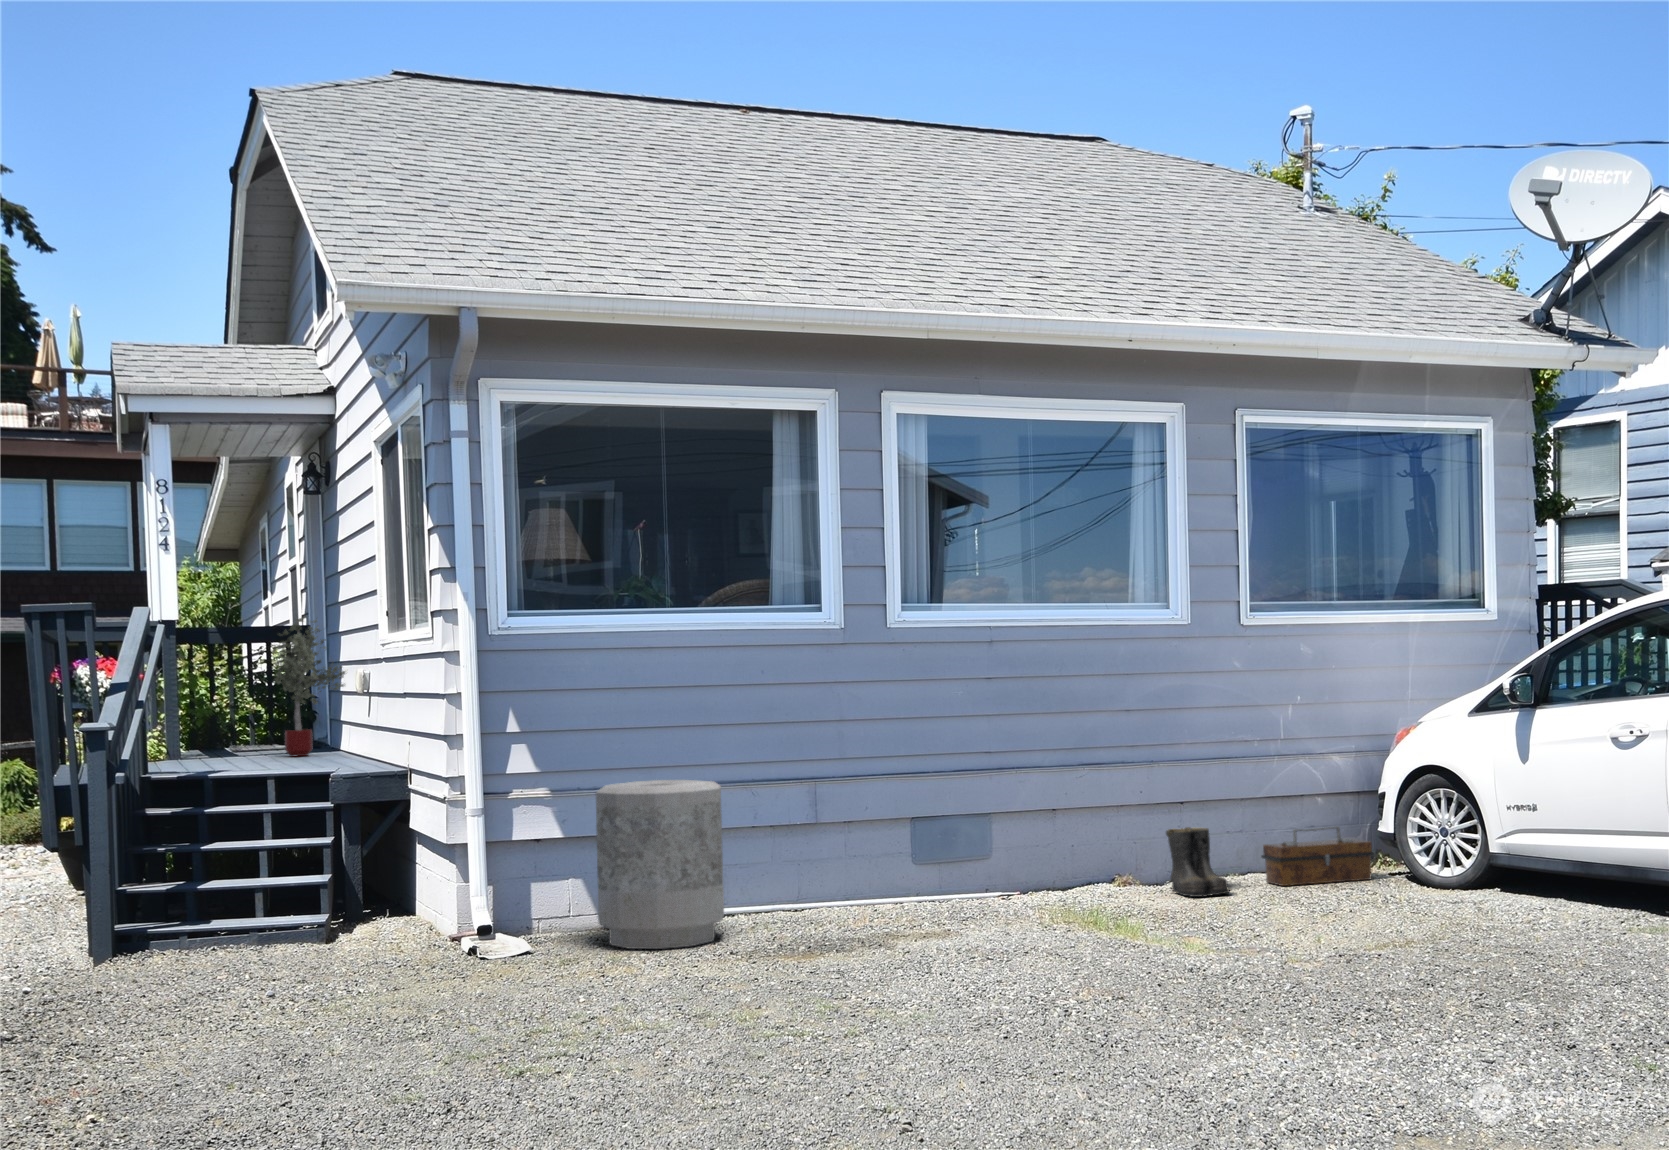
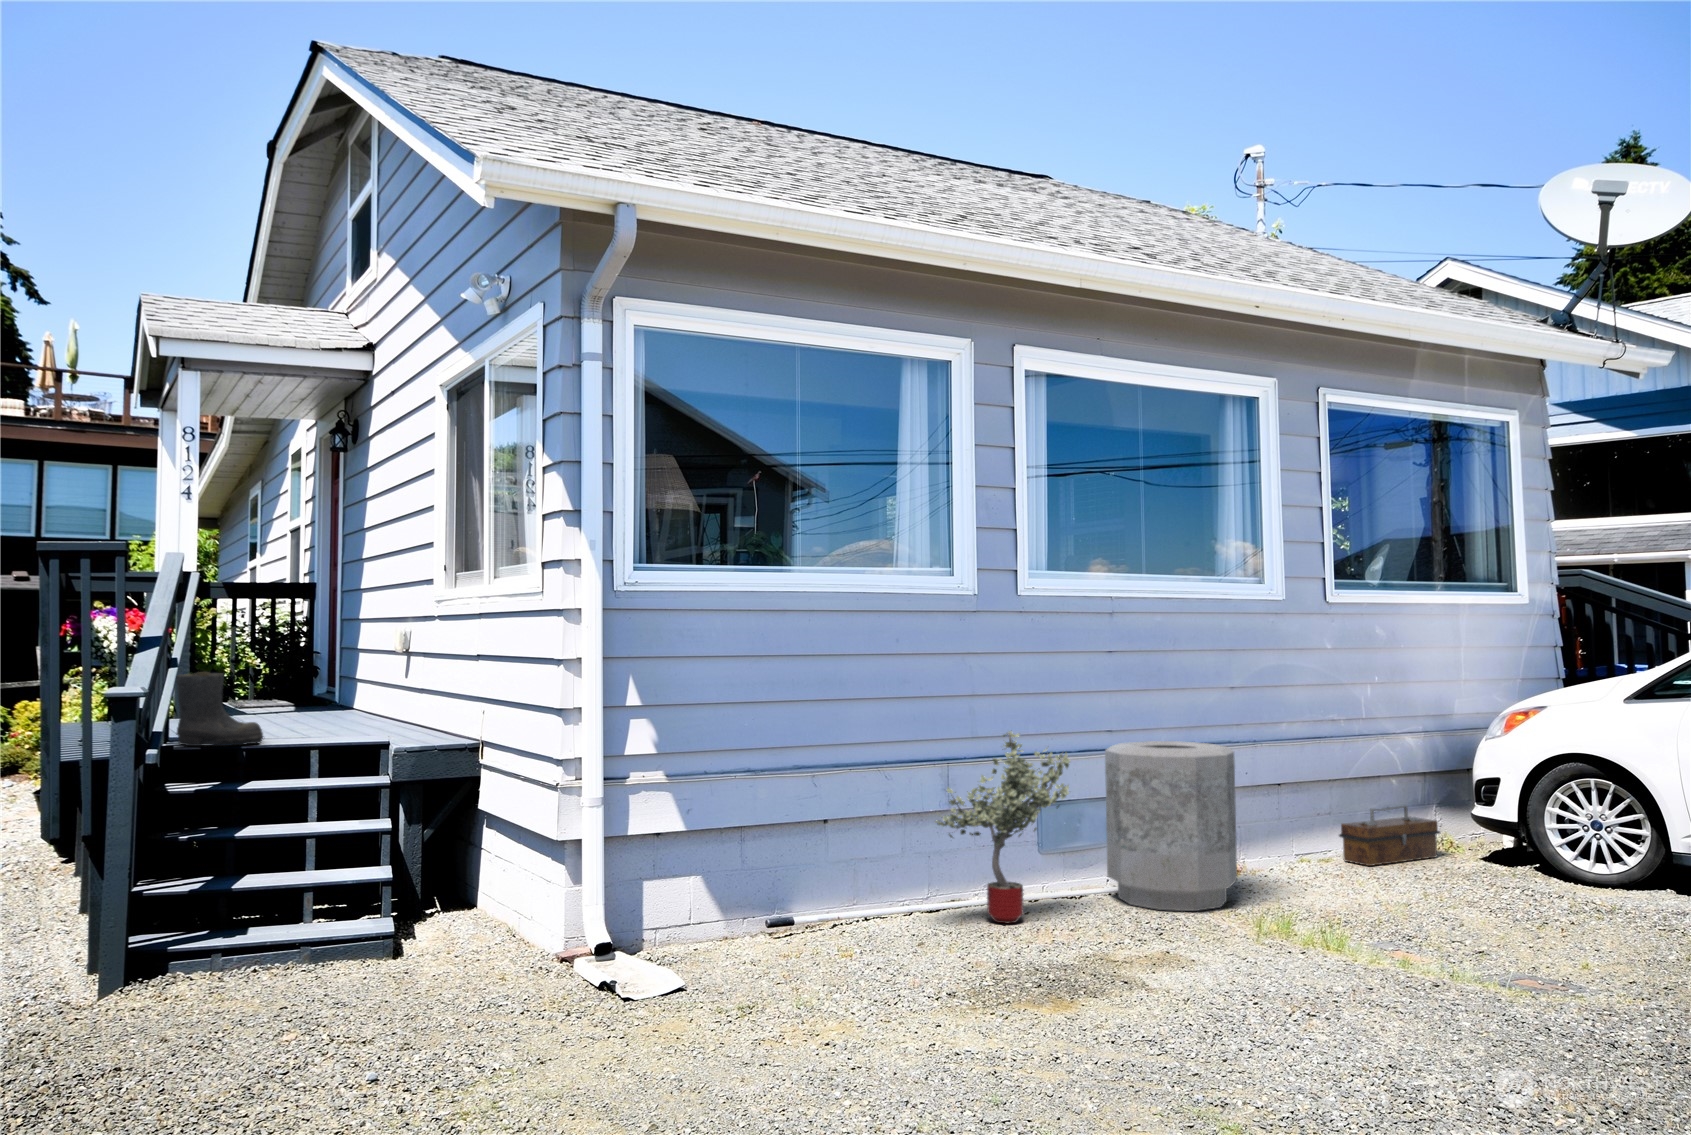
potted tree: present [272,618,345,757] -> present [935,731,1070,923]
trash can: present [596,780,724,949] -> present [1105,741,1237,911]
boots: present [1166,827,1230,897] -> present [176,672,263,746]

